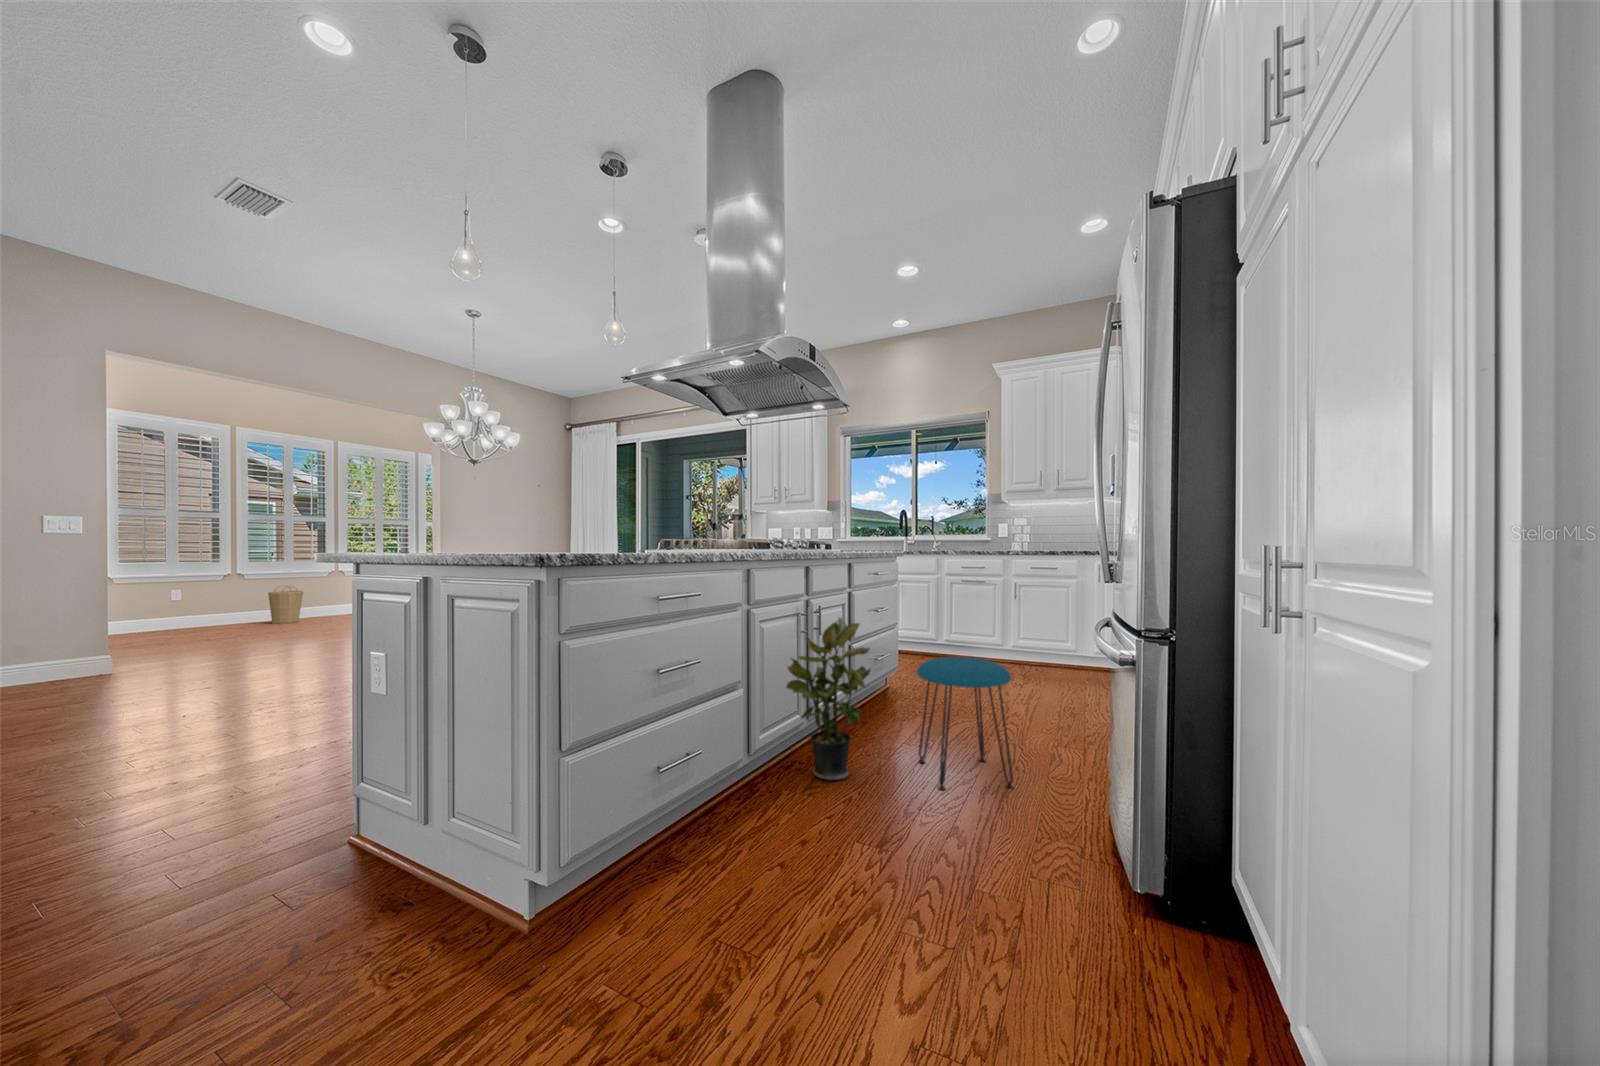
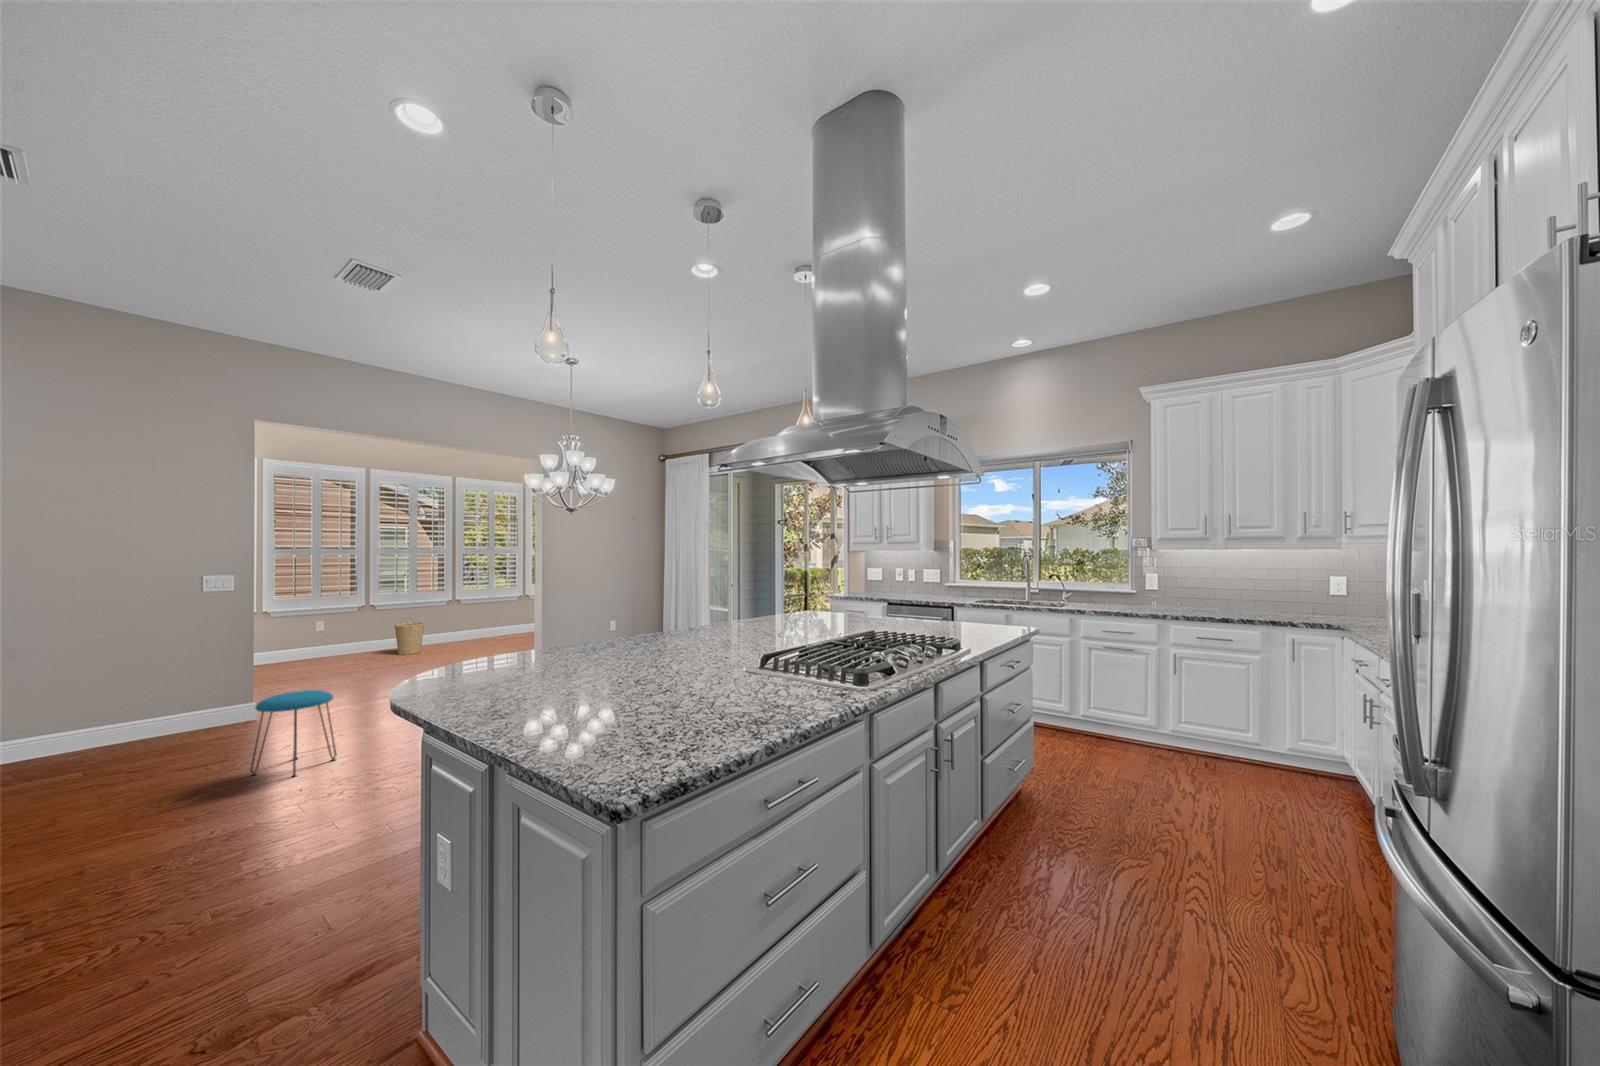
potted plant: present [786,618,871,781] -> none [918,760,1027,976]
stool: present [917,657,1013,790] -> present [250,690,336,777]

